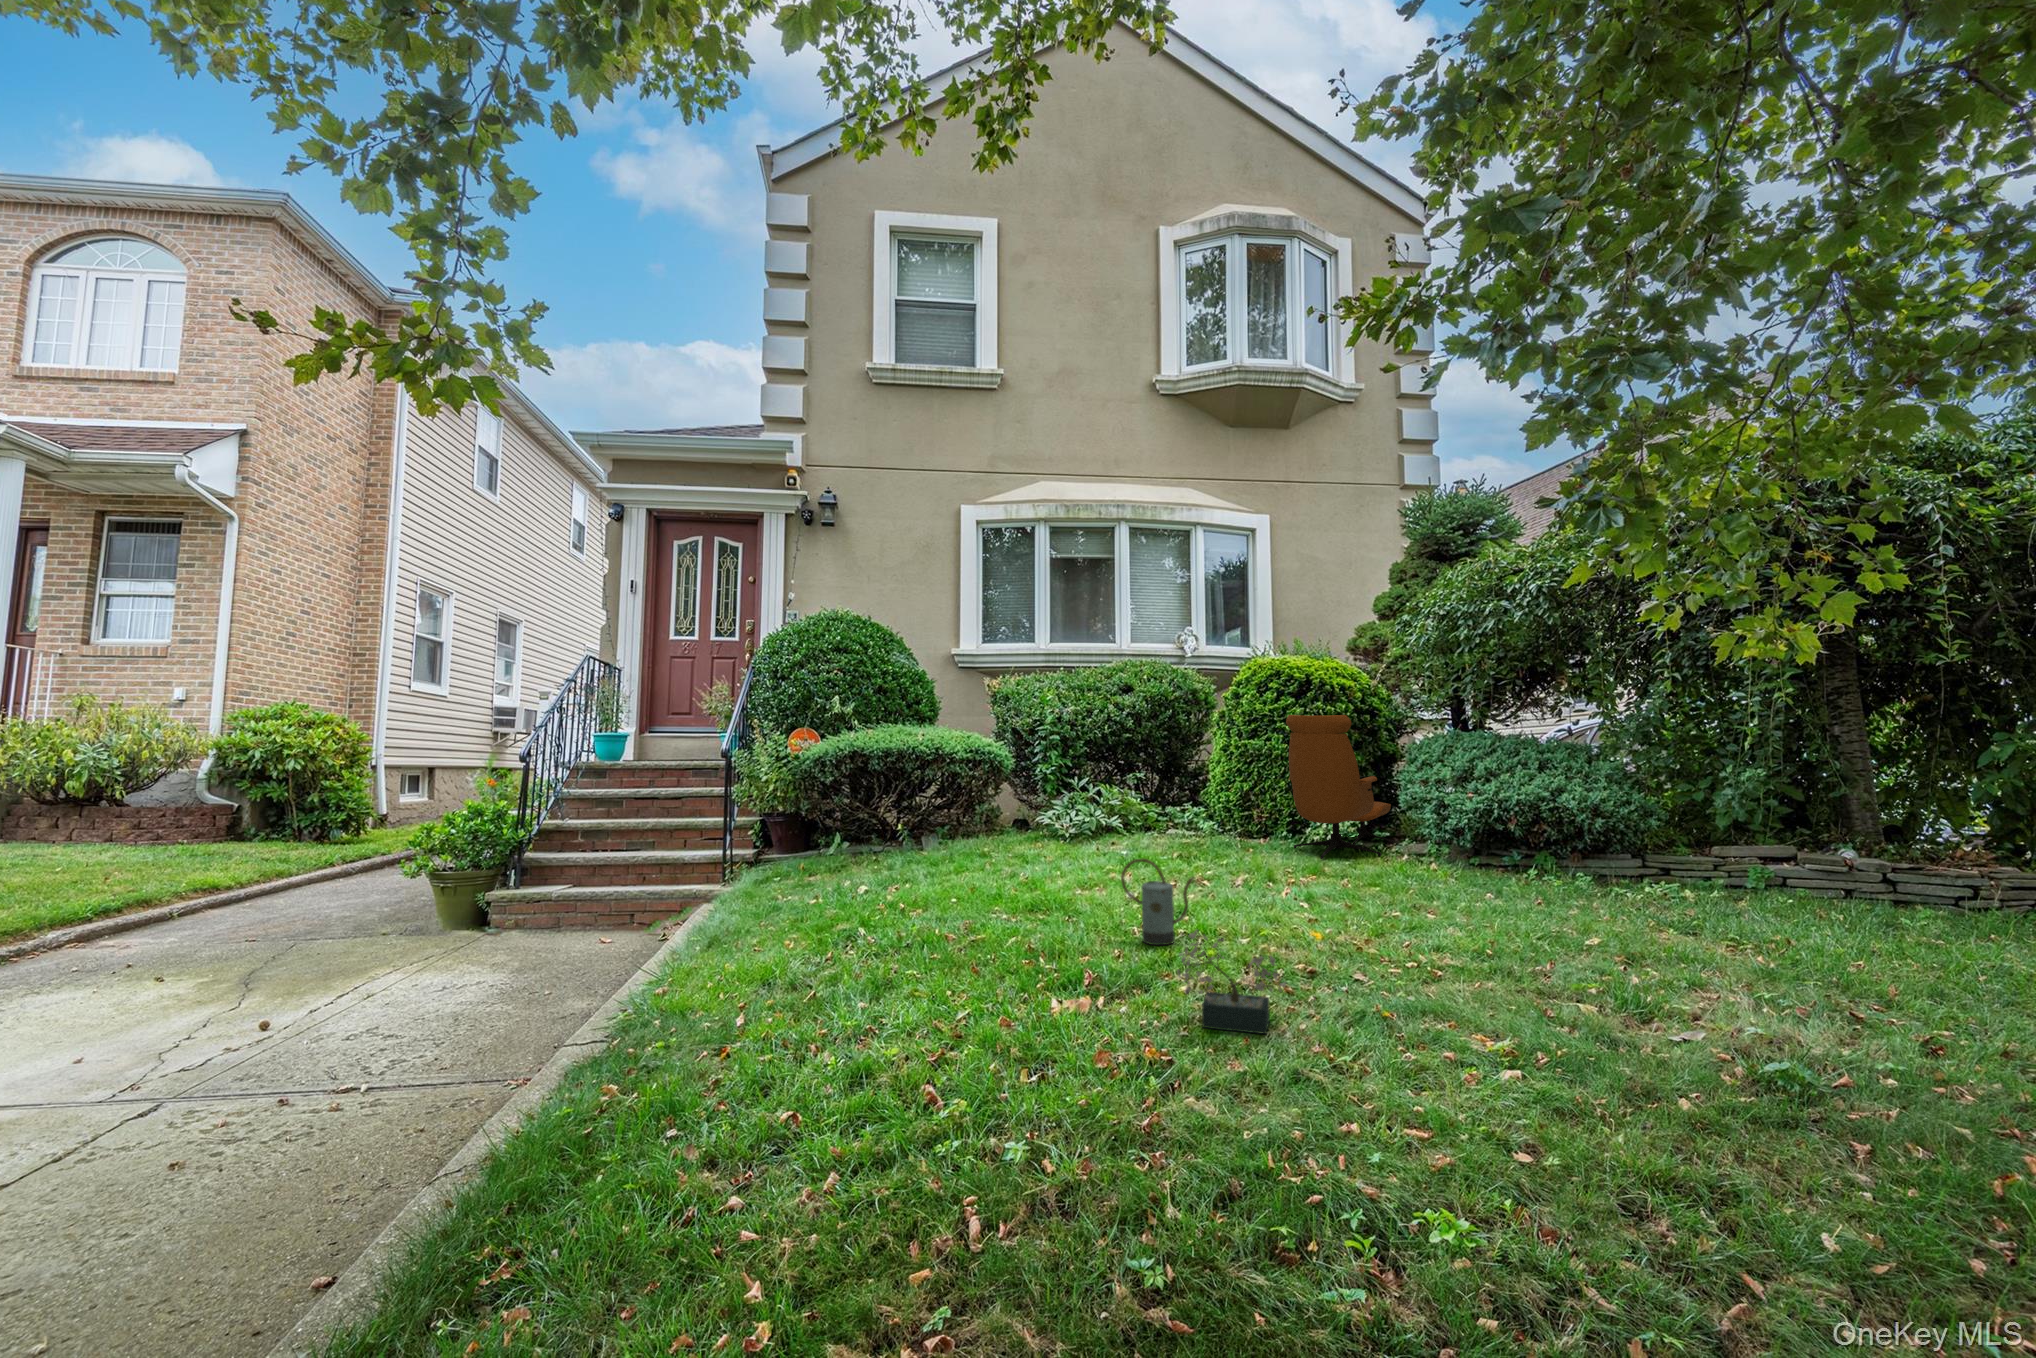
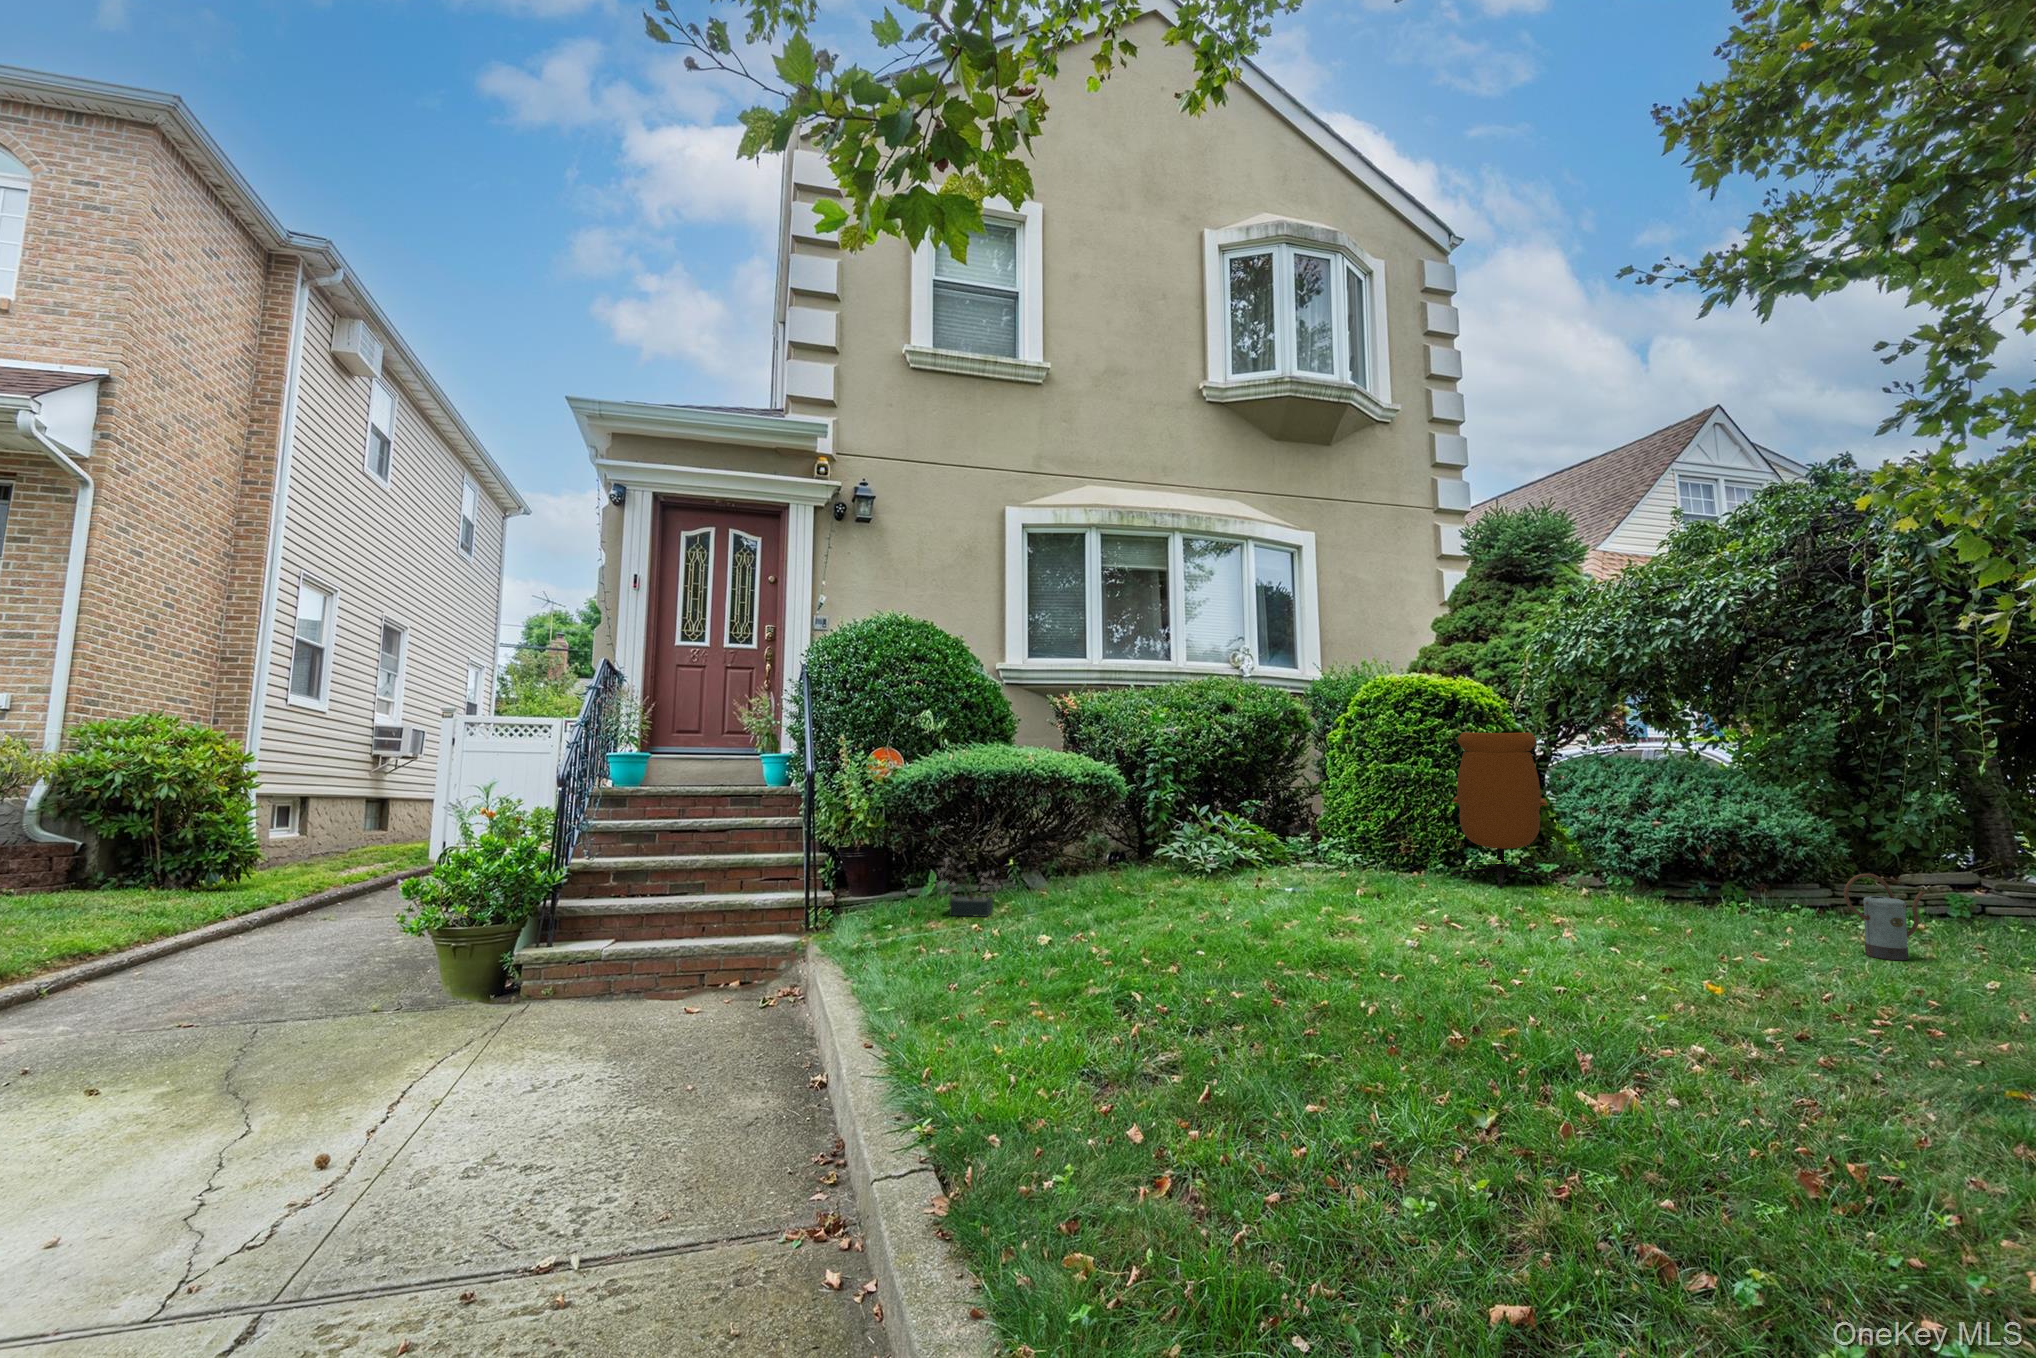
watering can: present [1121,859,1194,945] -> present [1844,873,1925,960]
decorative plant: present [1177,930,1286,1034] -> present [937,858,1000,917]

